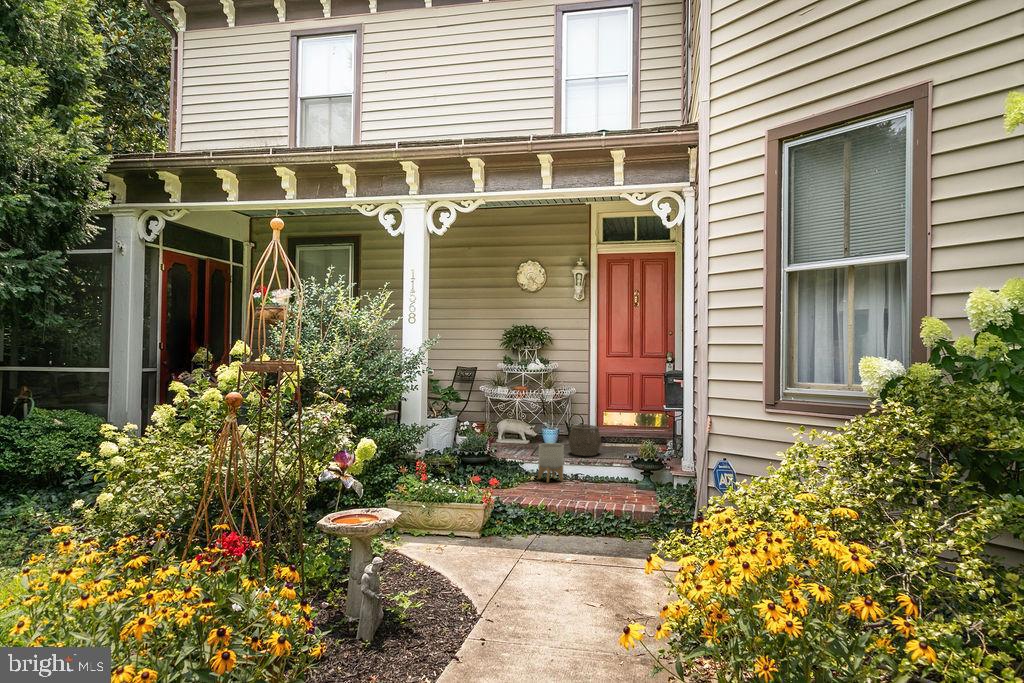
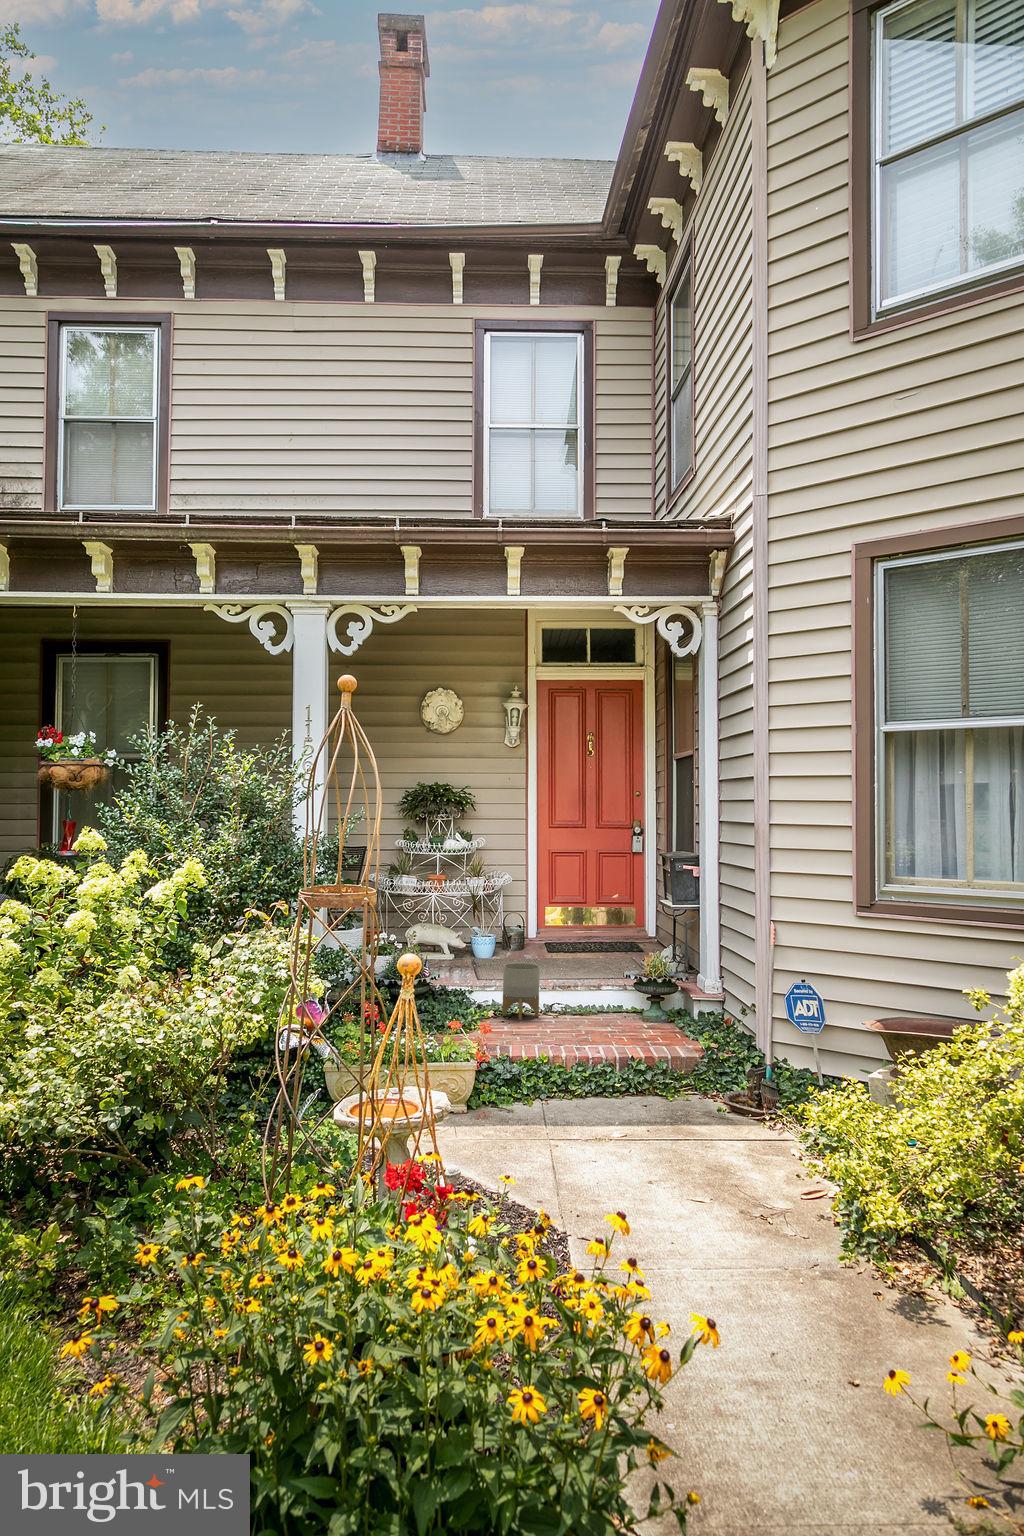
woven basket: present [569,425,601,456] -> none [528,931,575,977]

